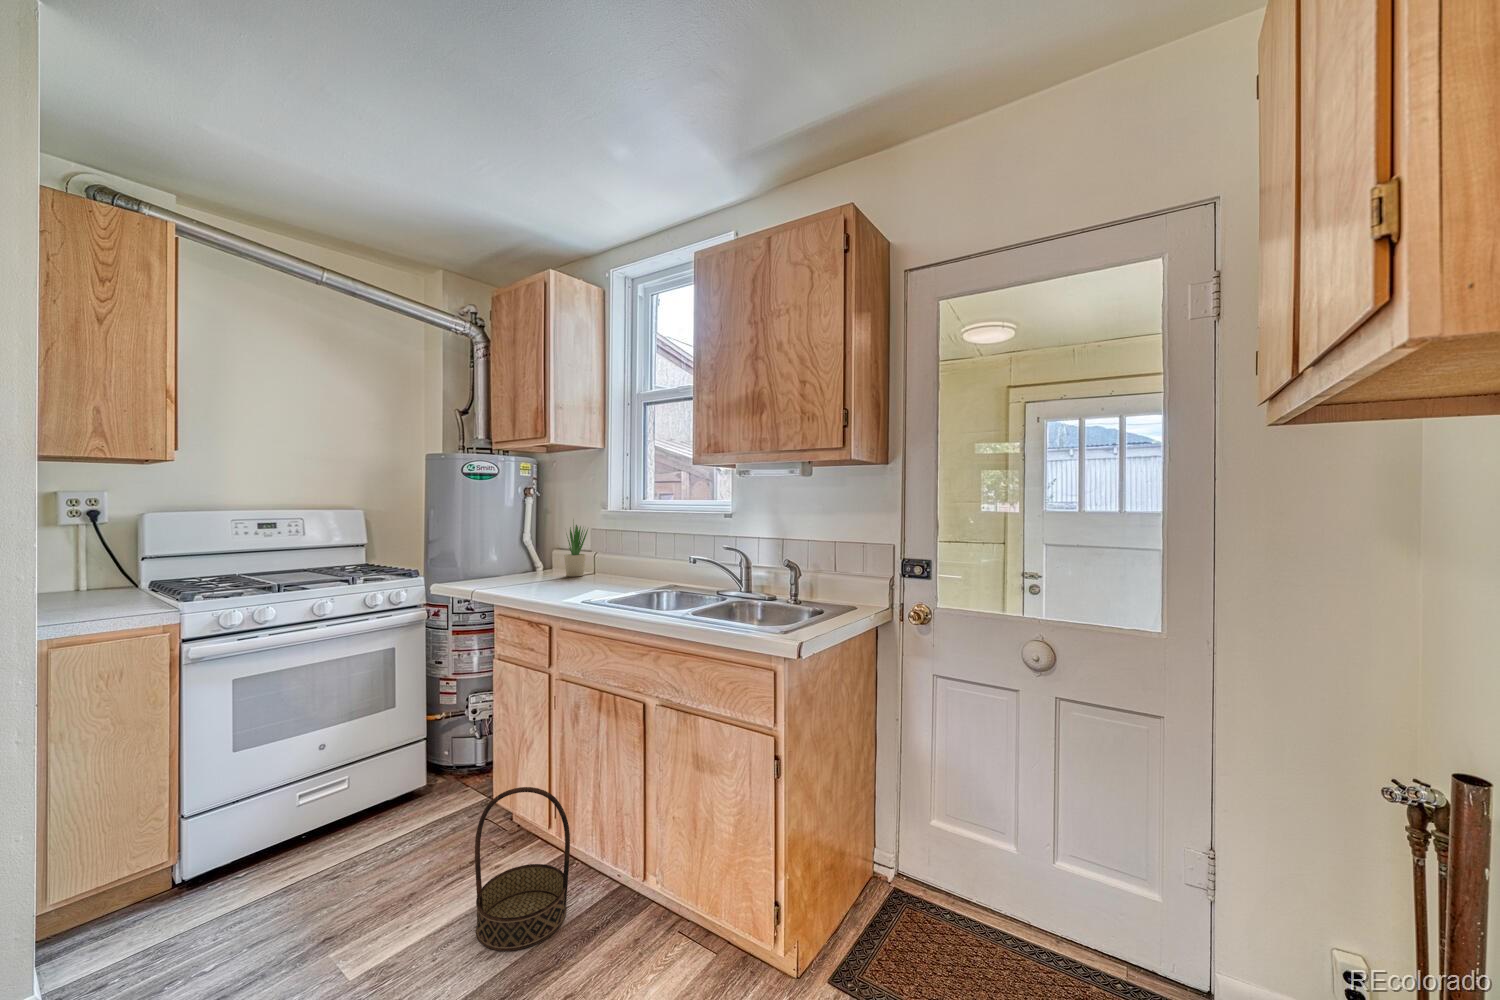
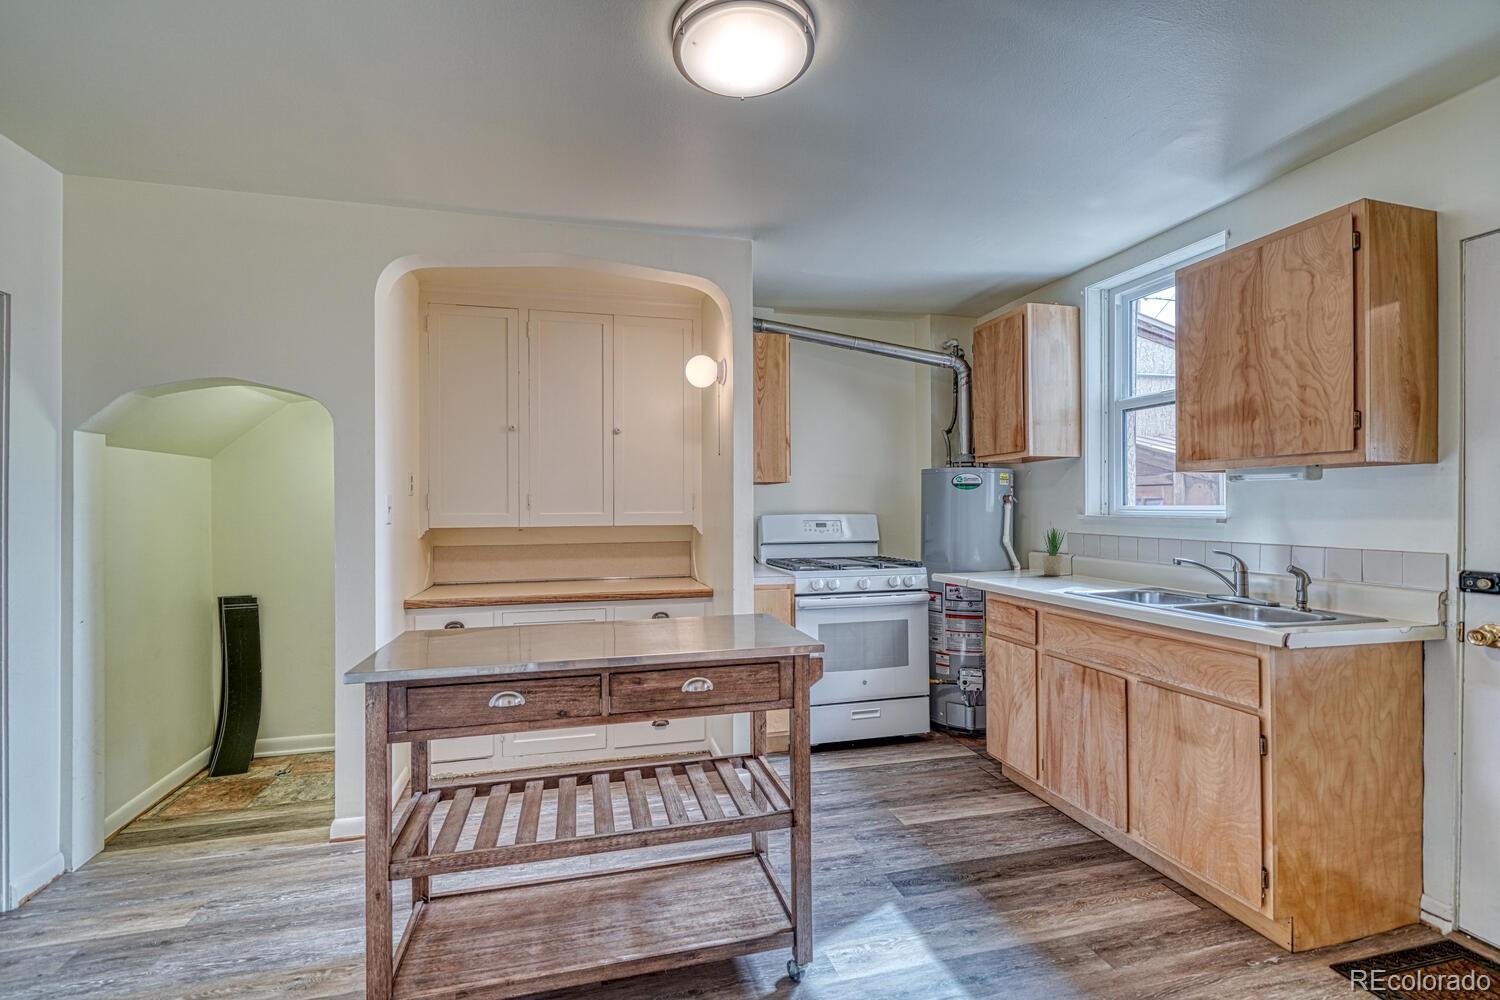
basket: present [475,787,570,951] -> none [984,729,1059,849]

